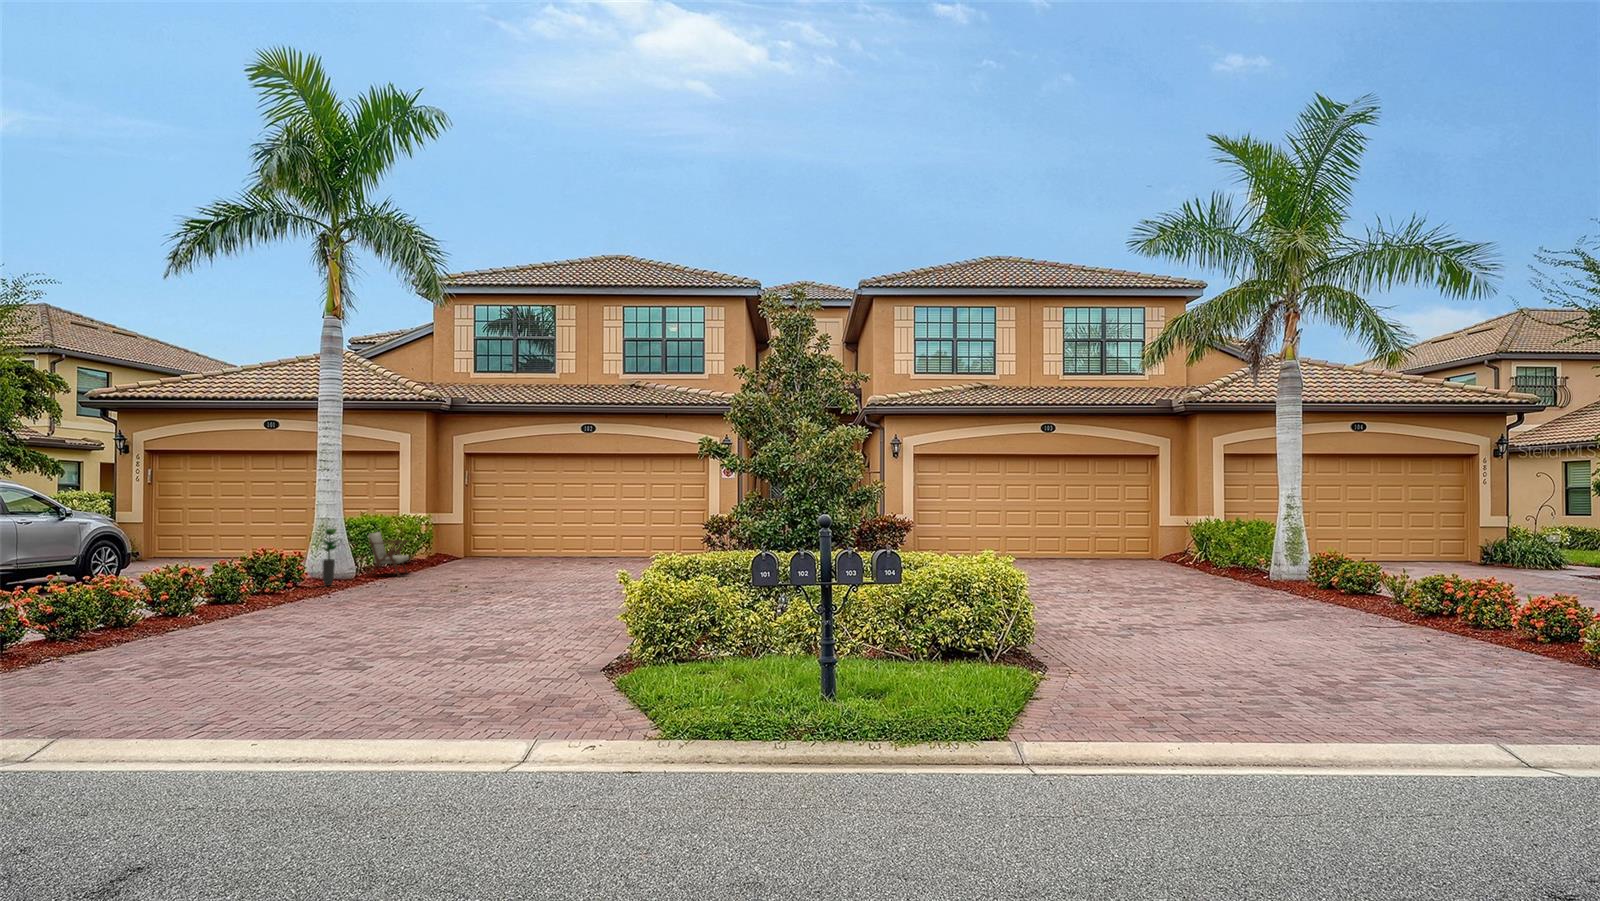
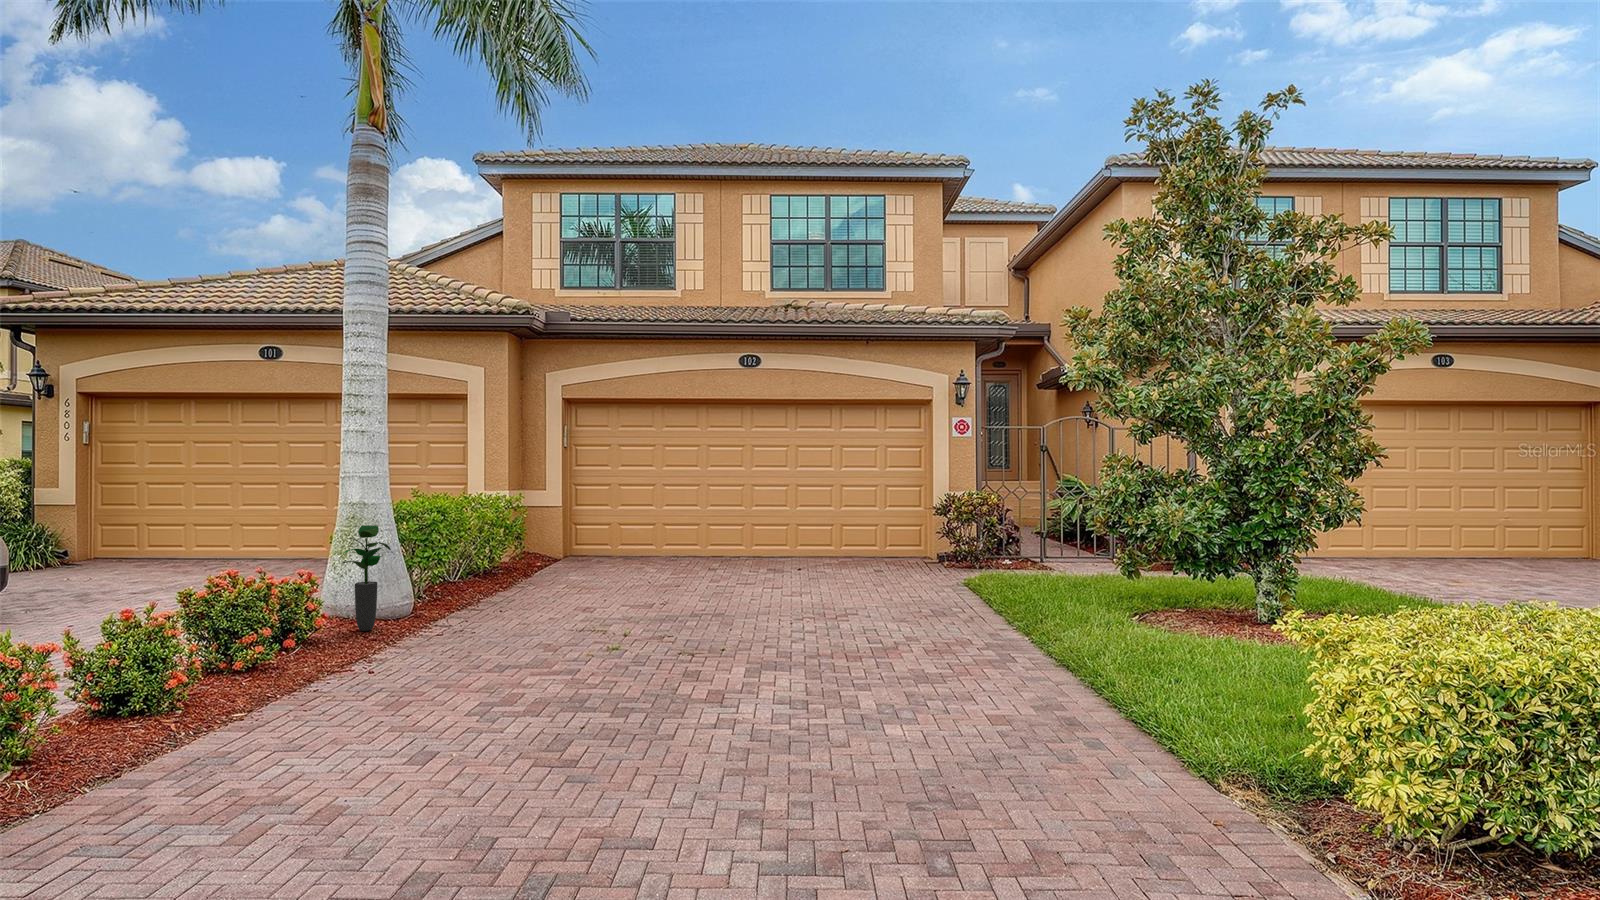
lounge chair: present [367,532,409,577] -> none [423,524,498,605]

